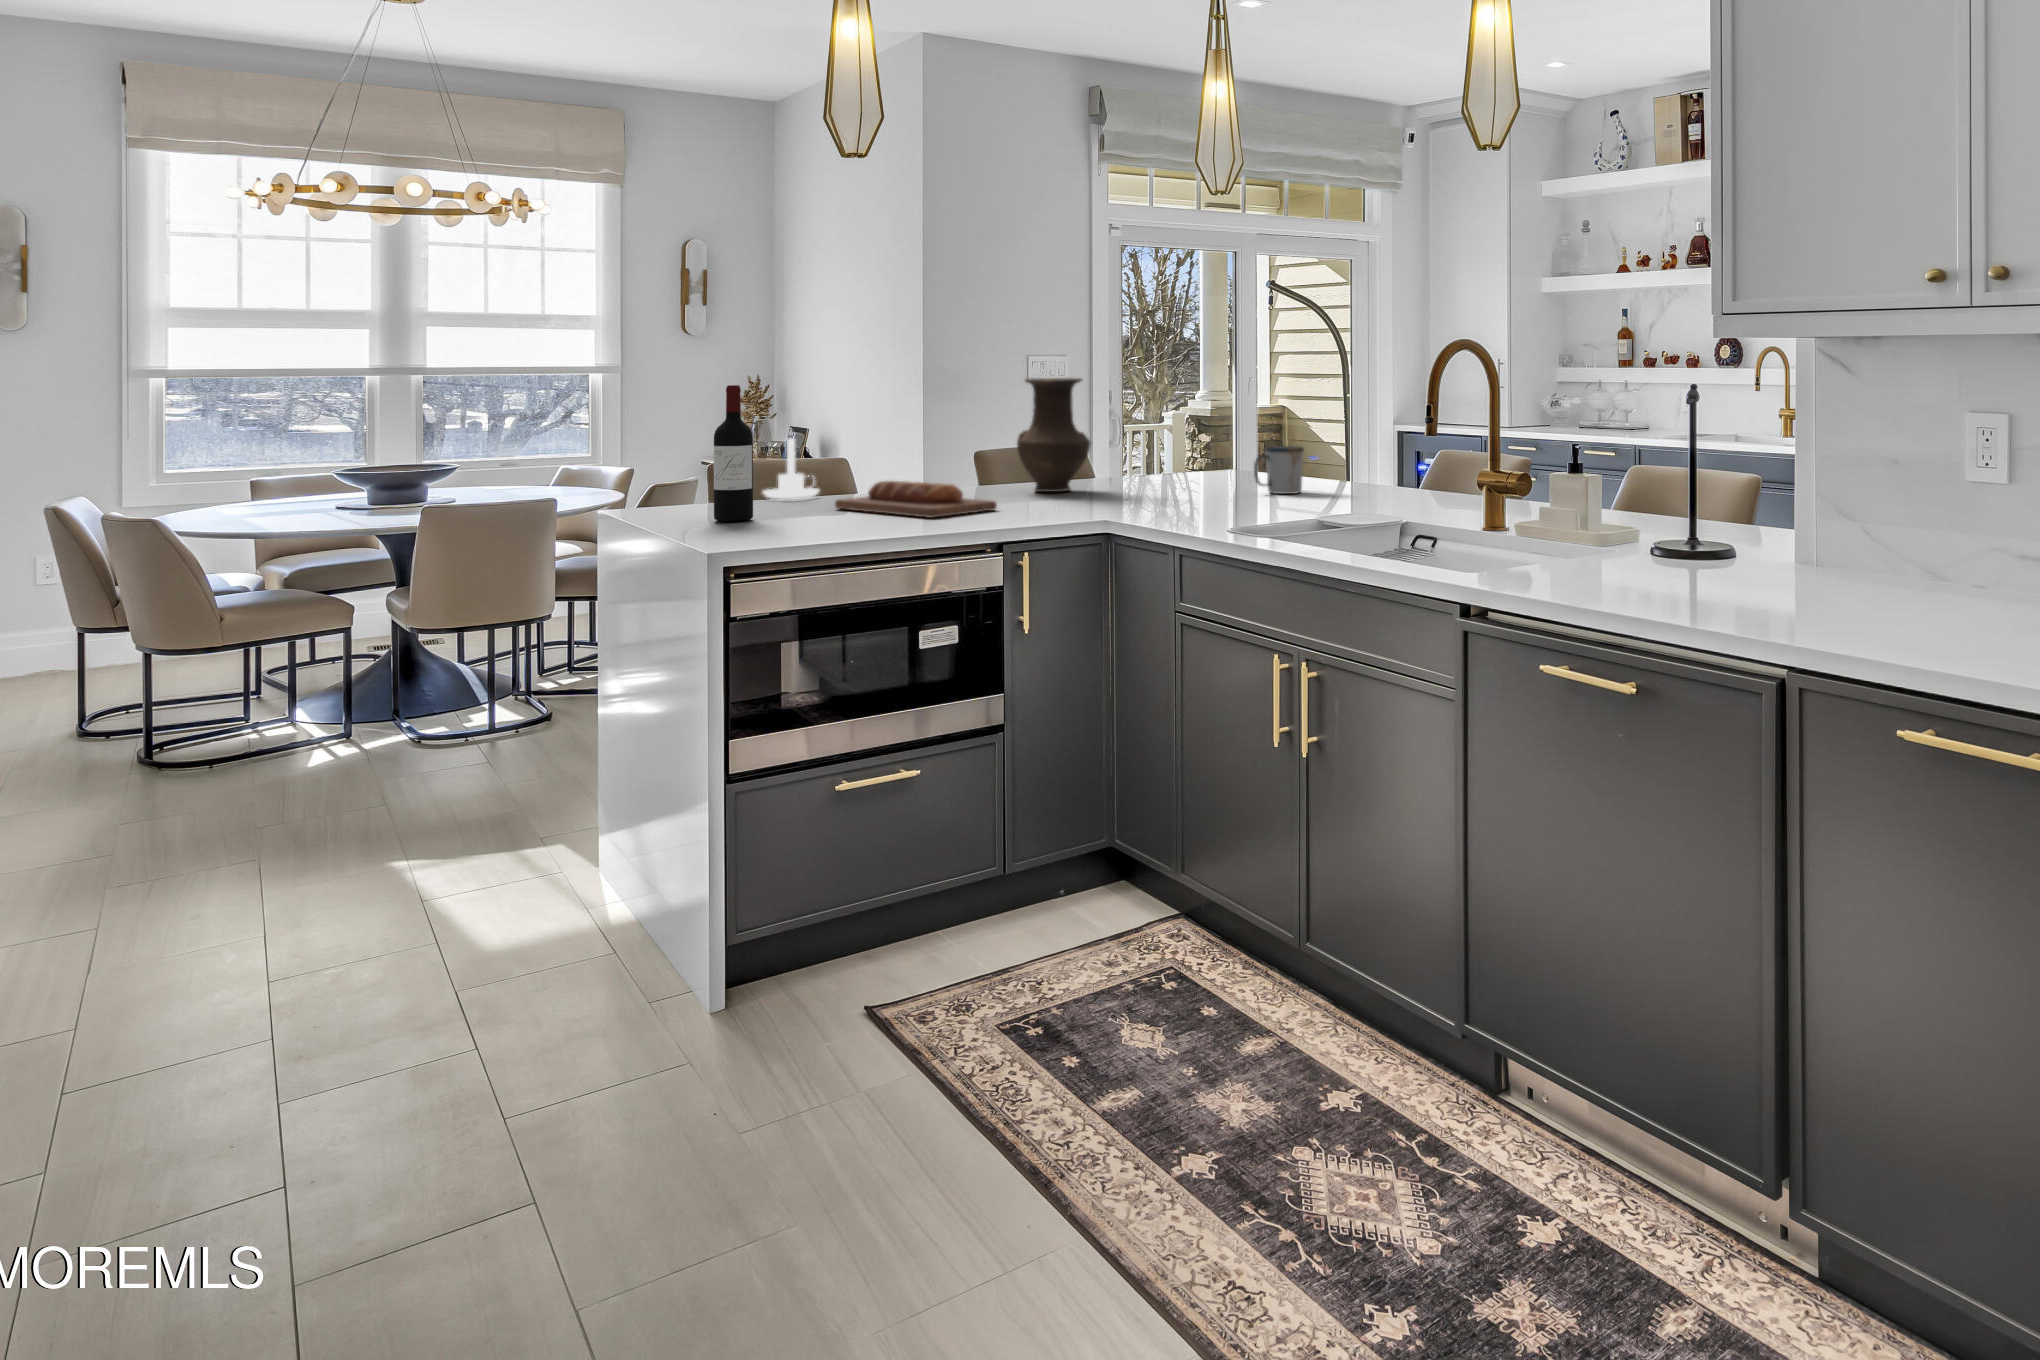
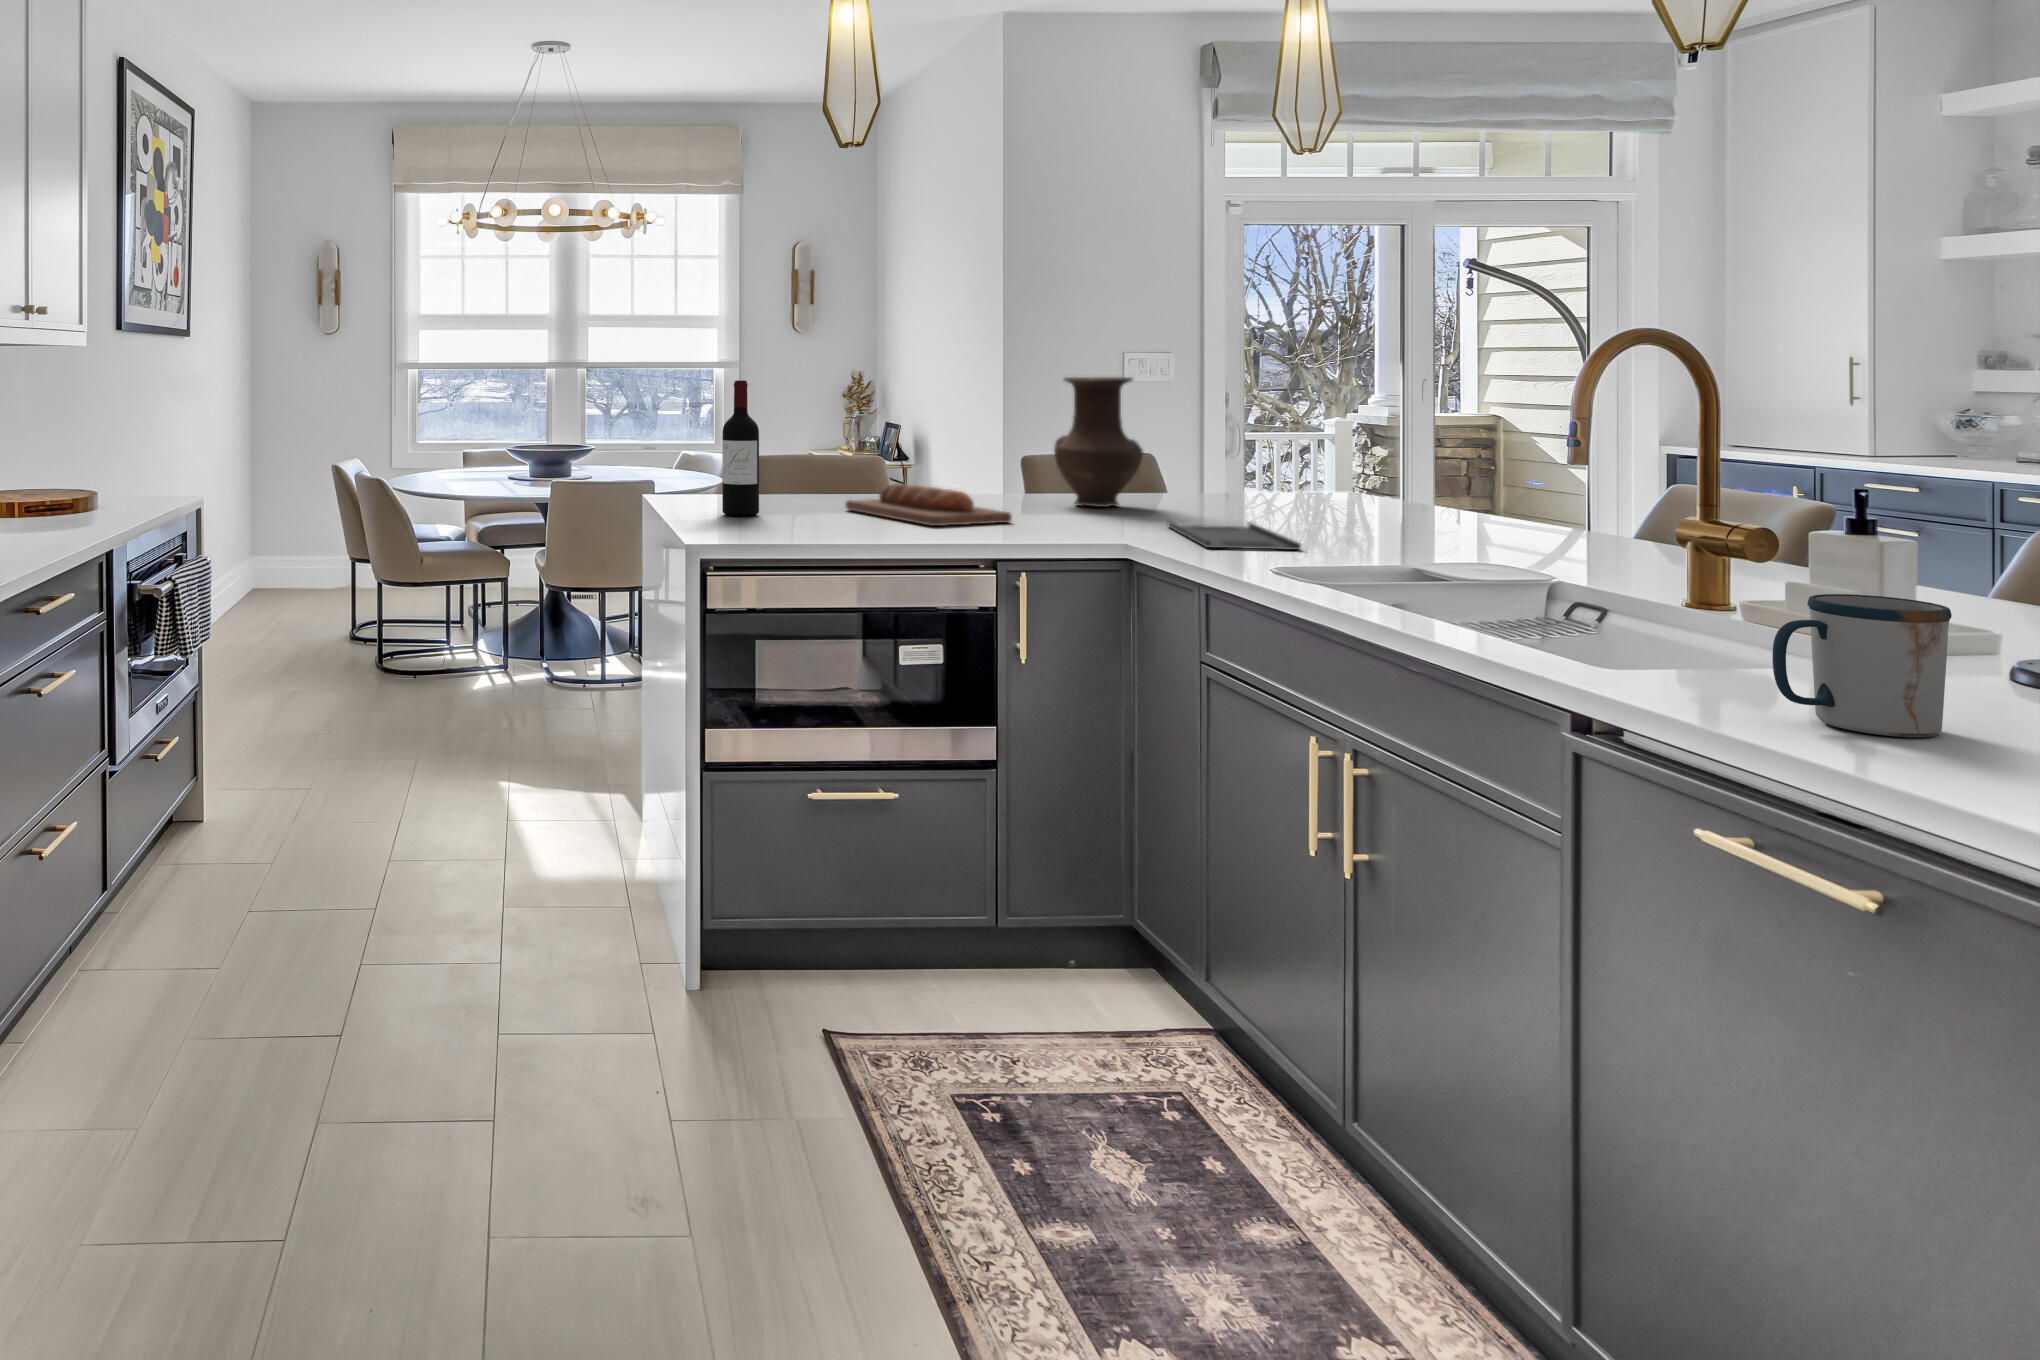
candle holder: present [763,432,819,499] -> none [789,424,845,497]
mug: present [1254,446,1304,494] -> present [1772,594,1952,737]
tray: none [1124,497,1236,519] -> present [1167,521,1301,550]

